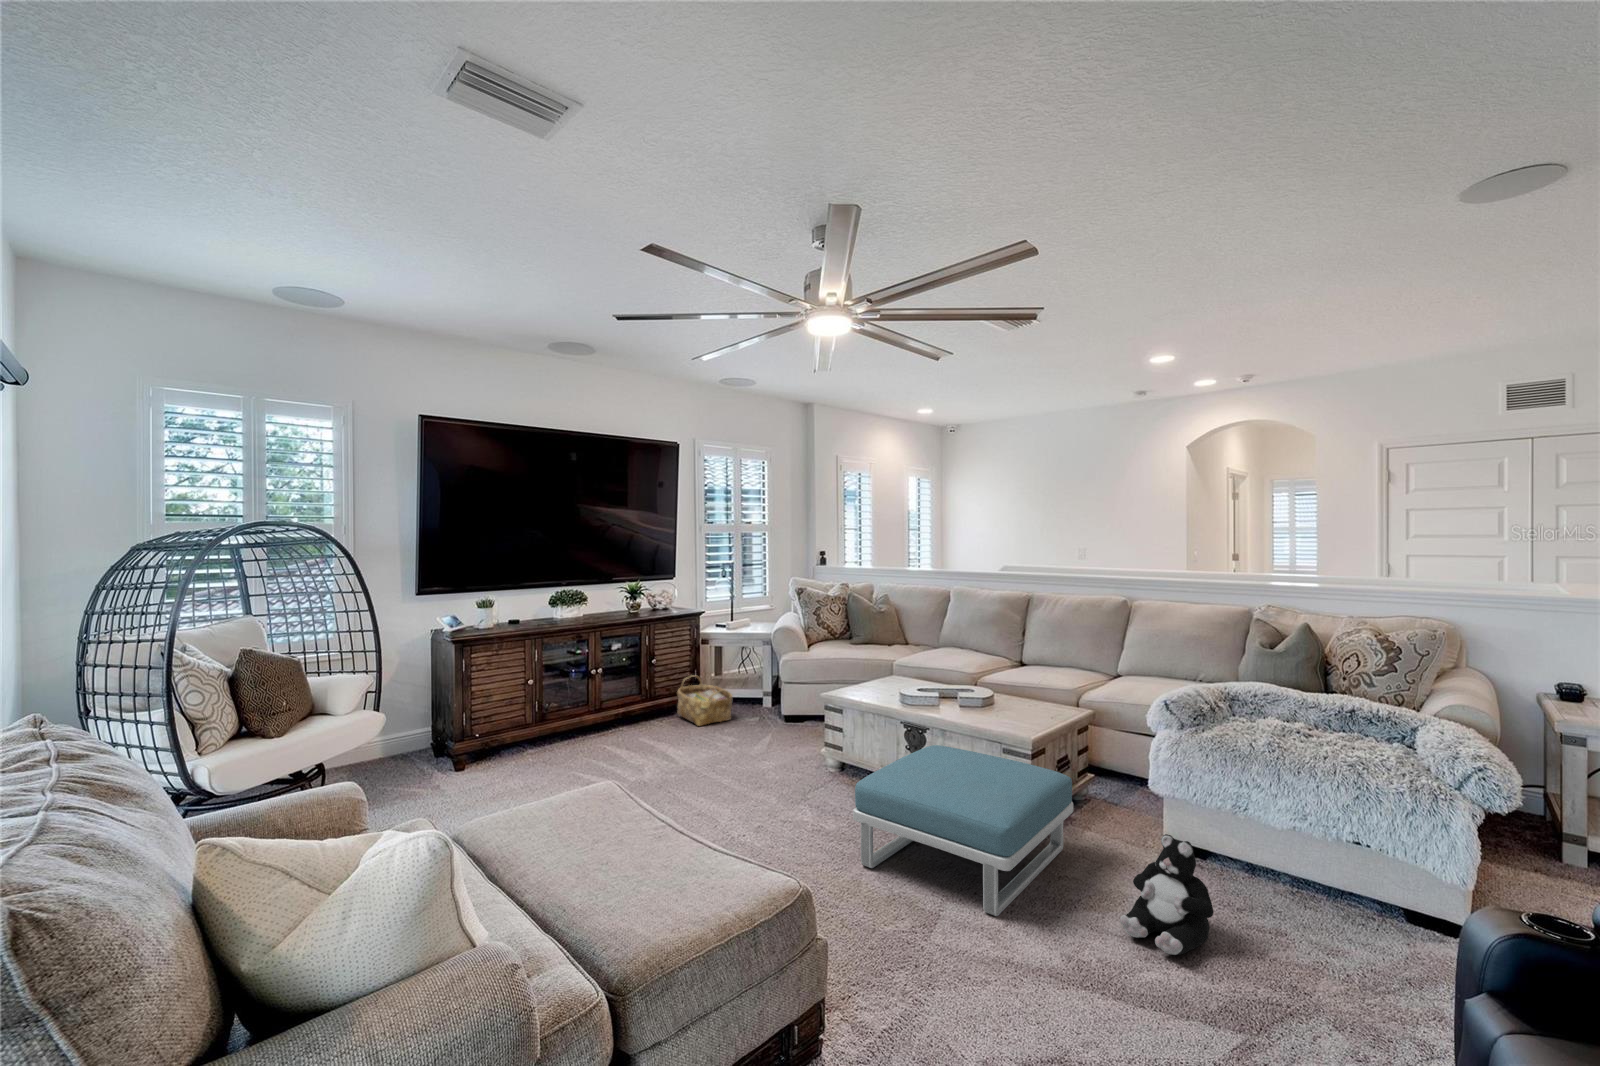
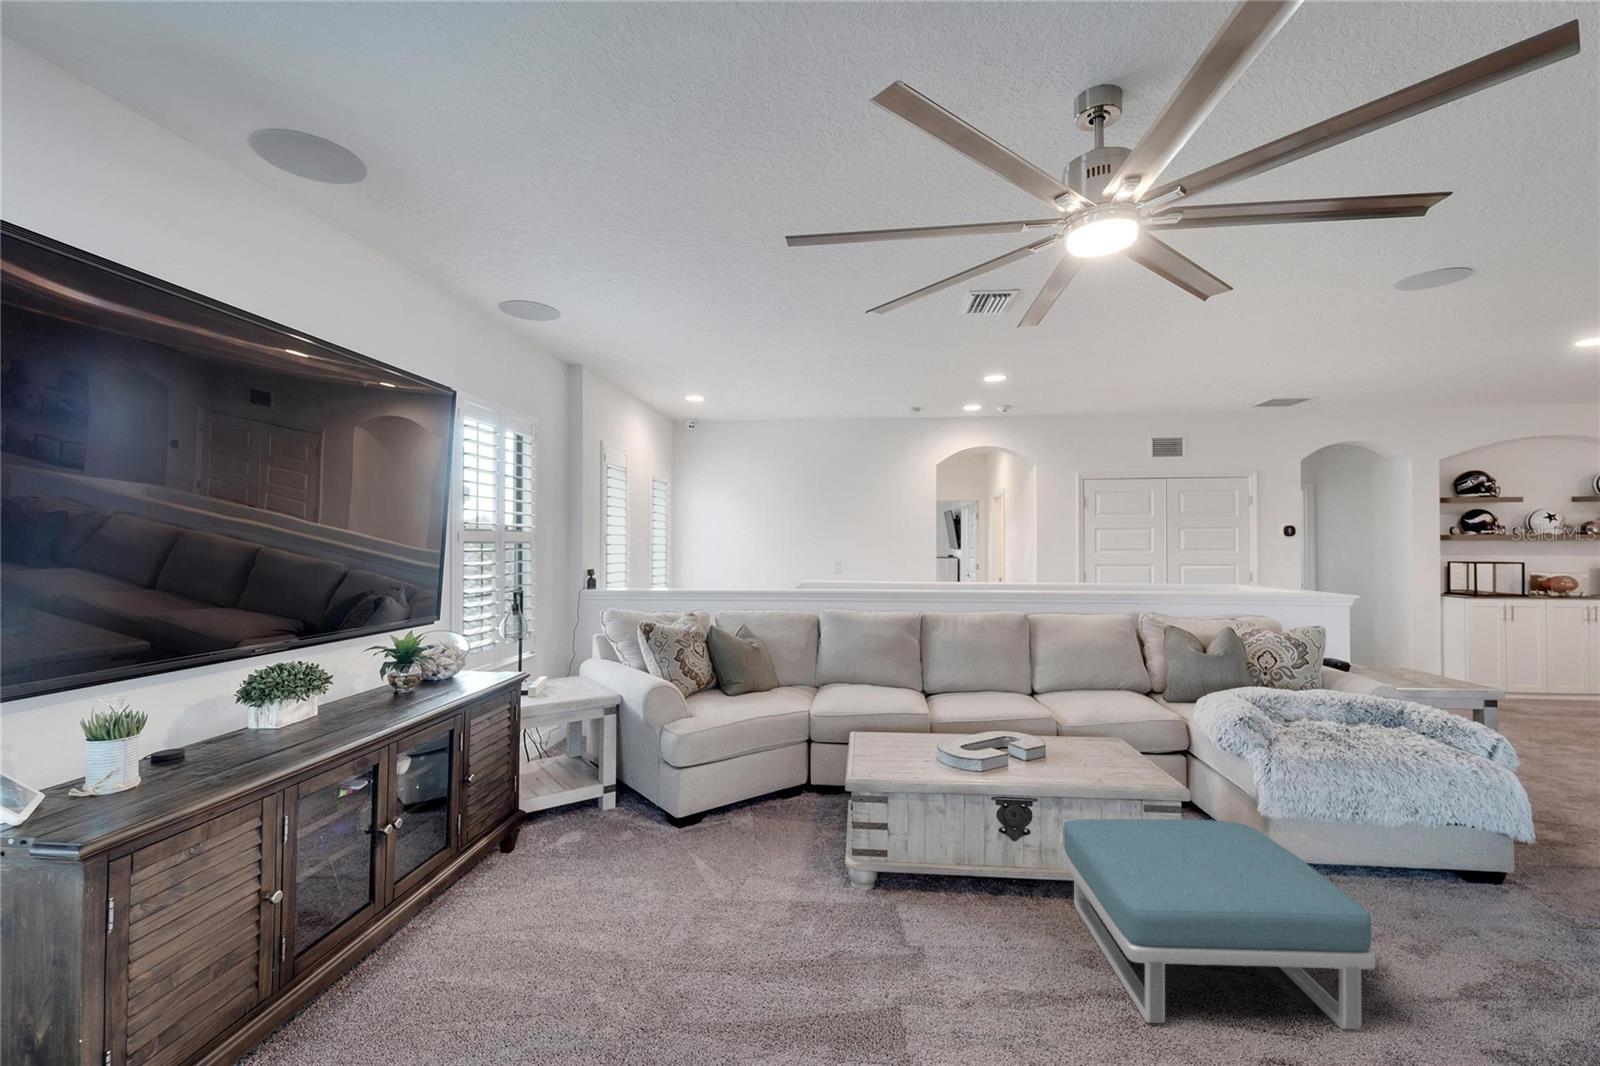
woven basket: present [677,675,732,726] -> none [499,783,603,868]
plush toy: present [1120,834,1213,955] -> none [1408,868,1534,1002]

